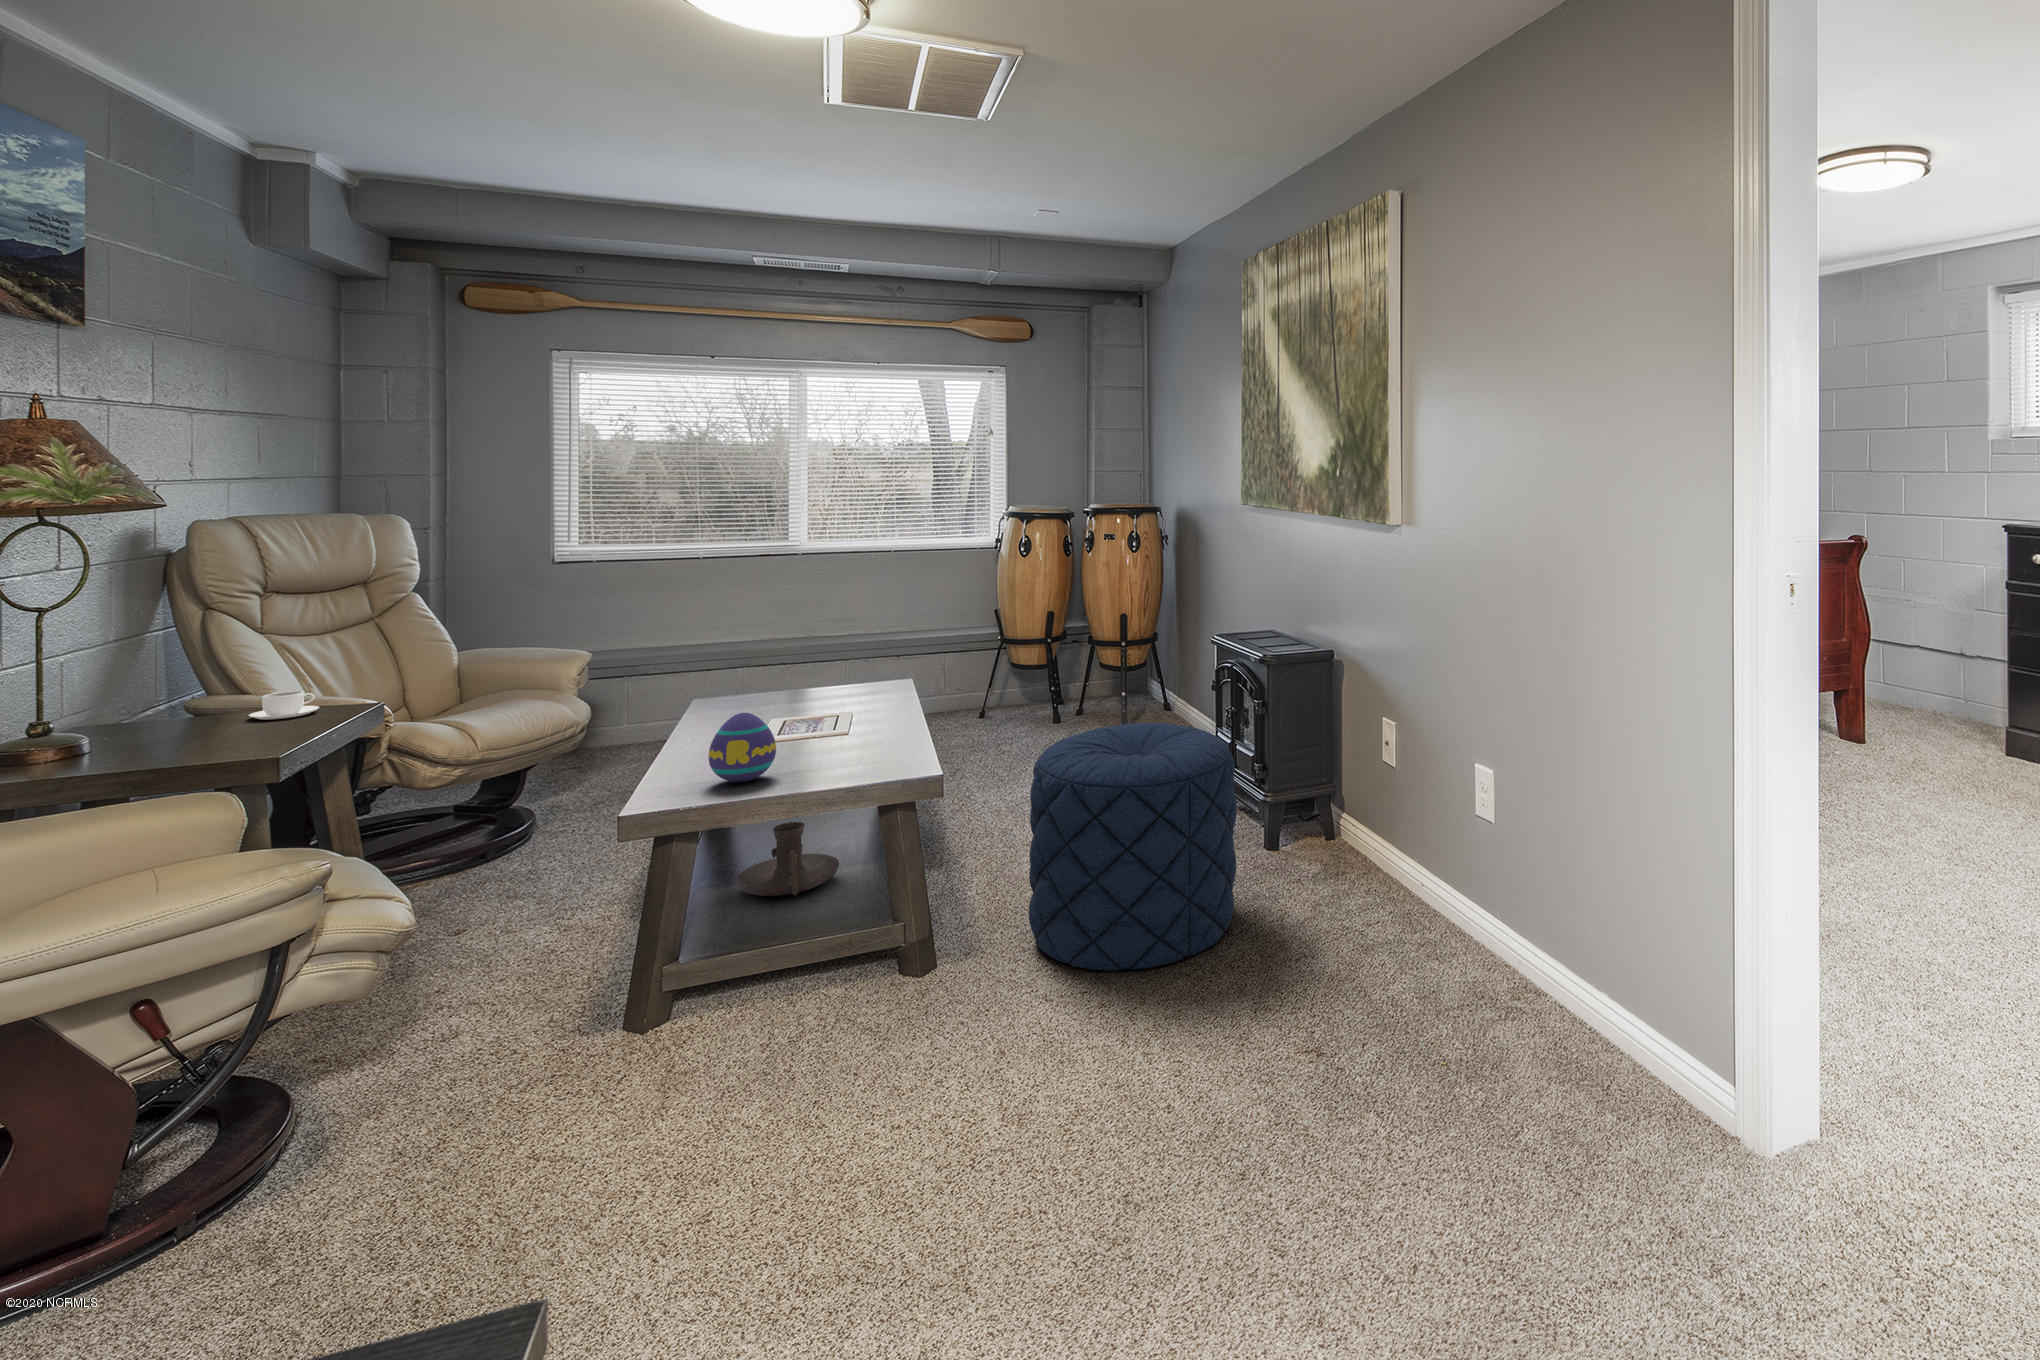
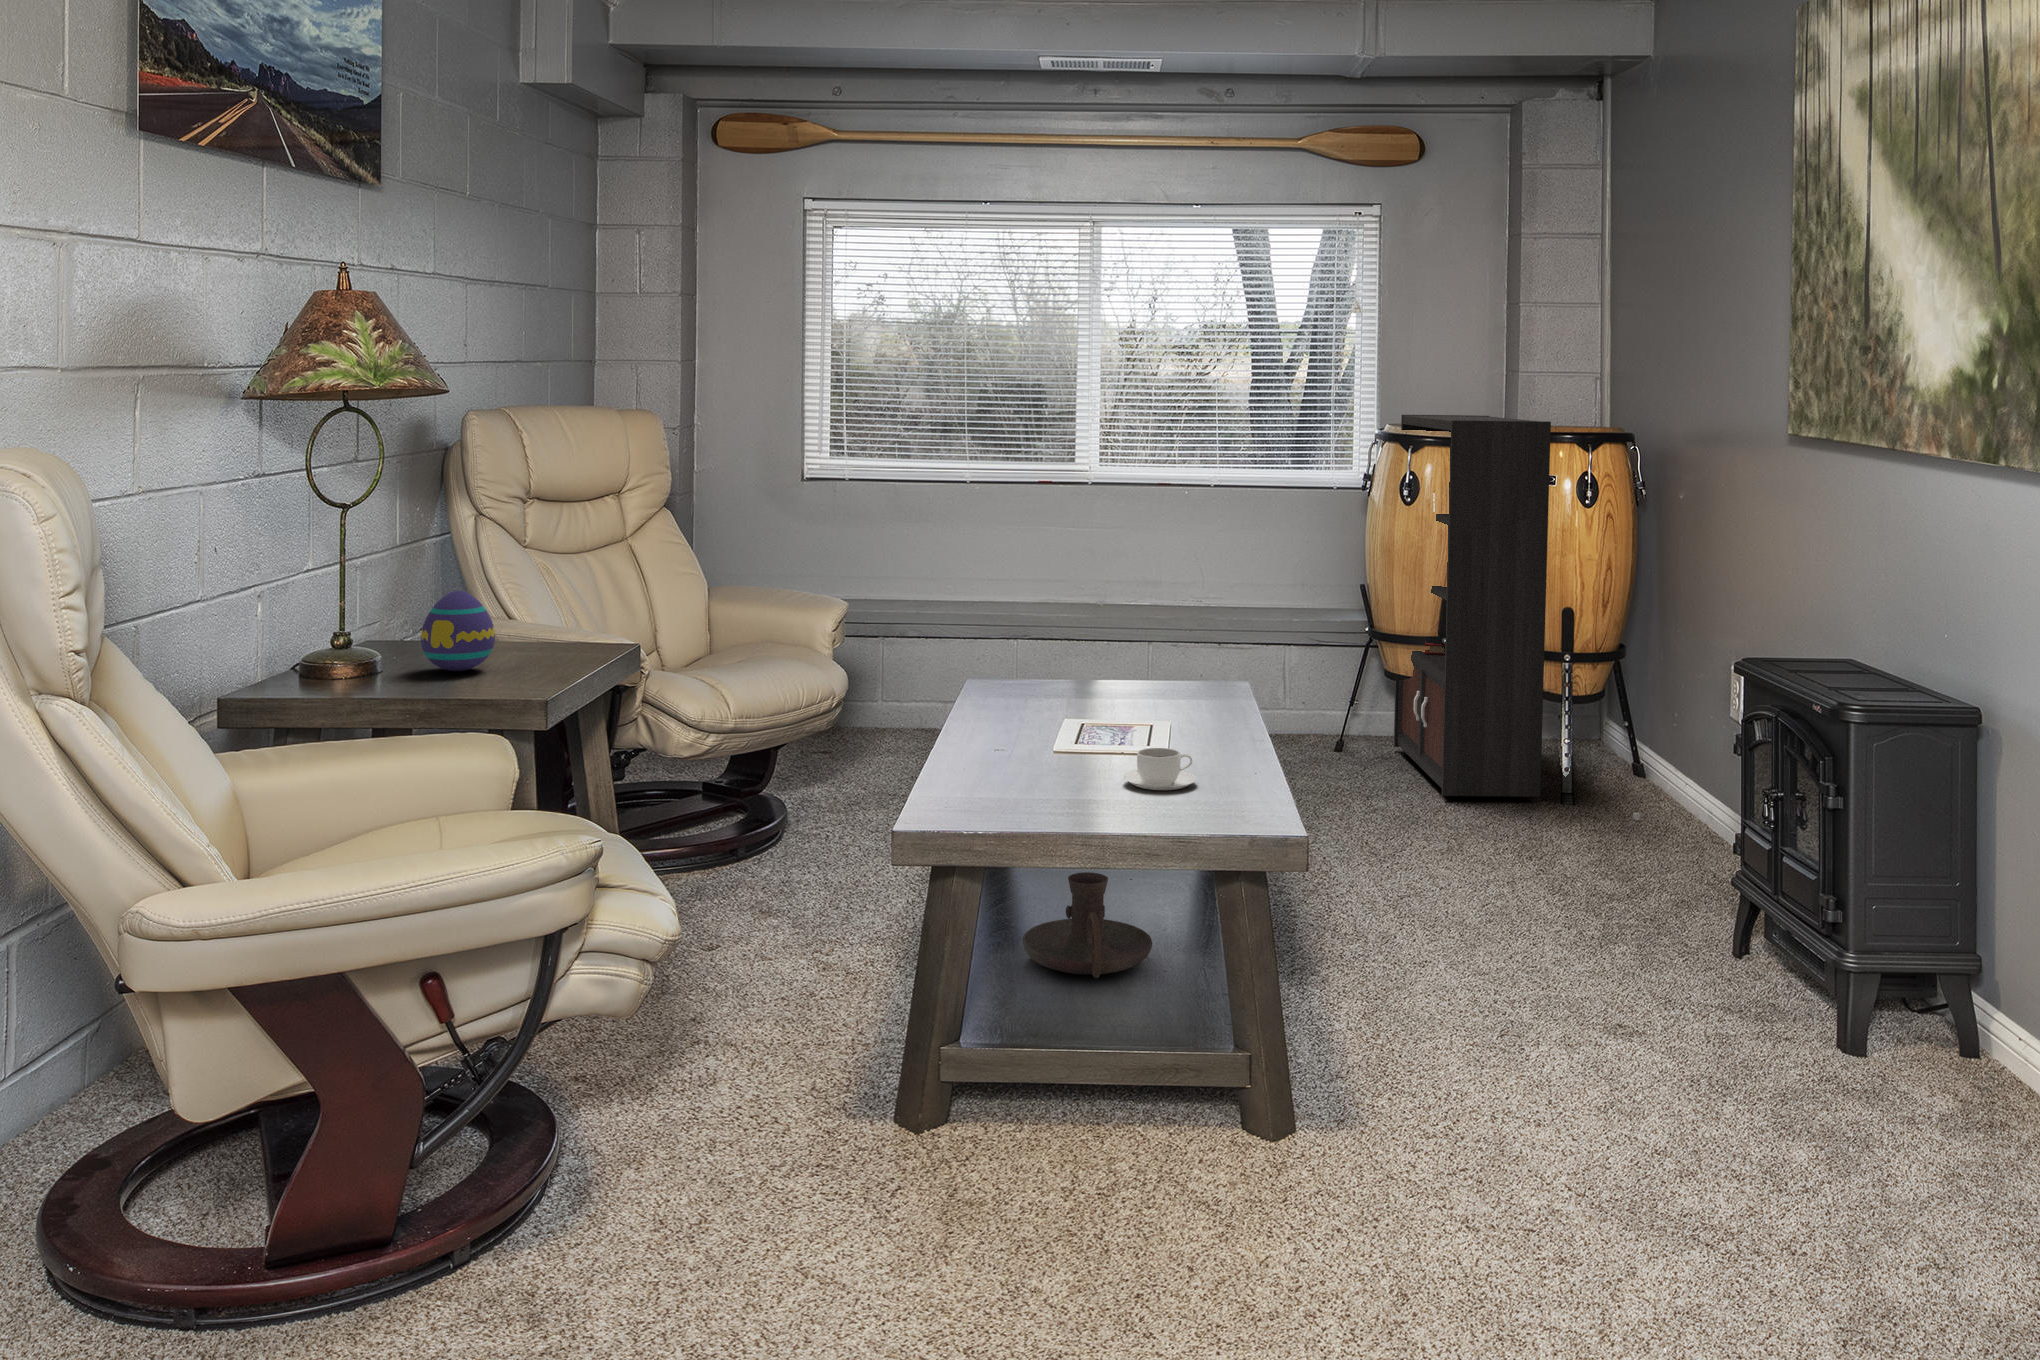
bookcase: none [1021,495,1171,737] -> present [1394,415,1640,820]
coffee cup: present [249,691,319,720] -> present [1123,748,1197,790]
decorative egg: present [709,713,776,782] -> present [421,591,495,671]
pouf: present [1029,723,1237,971] -> none [1430,800,1793,1213]

